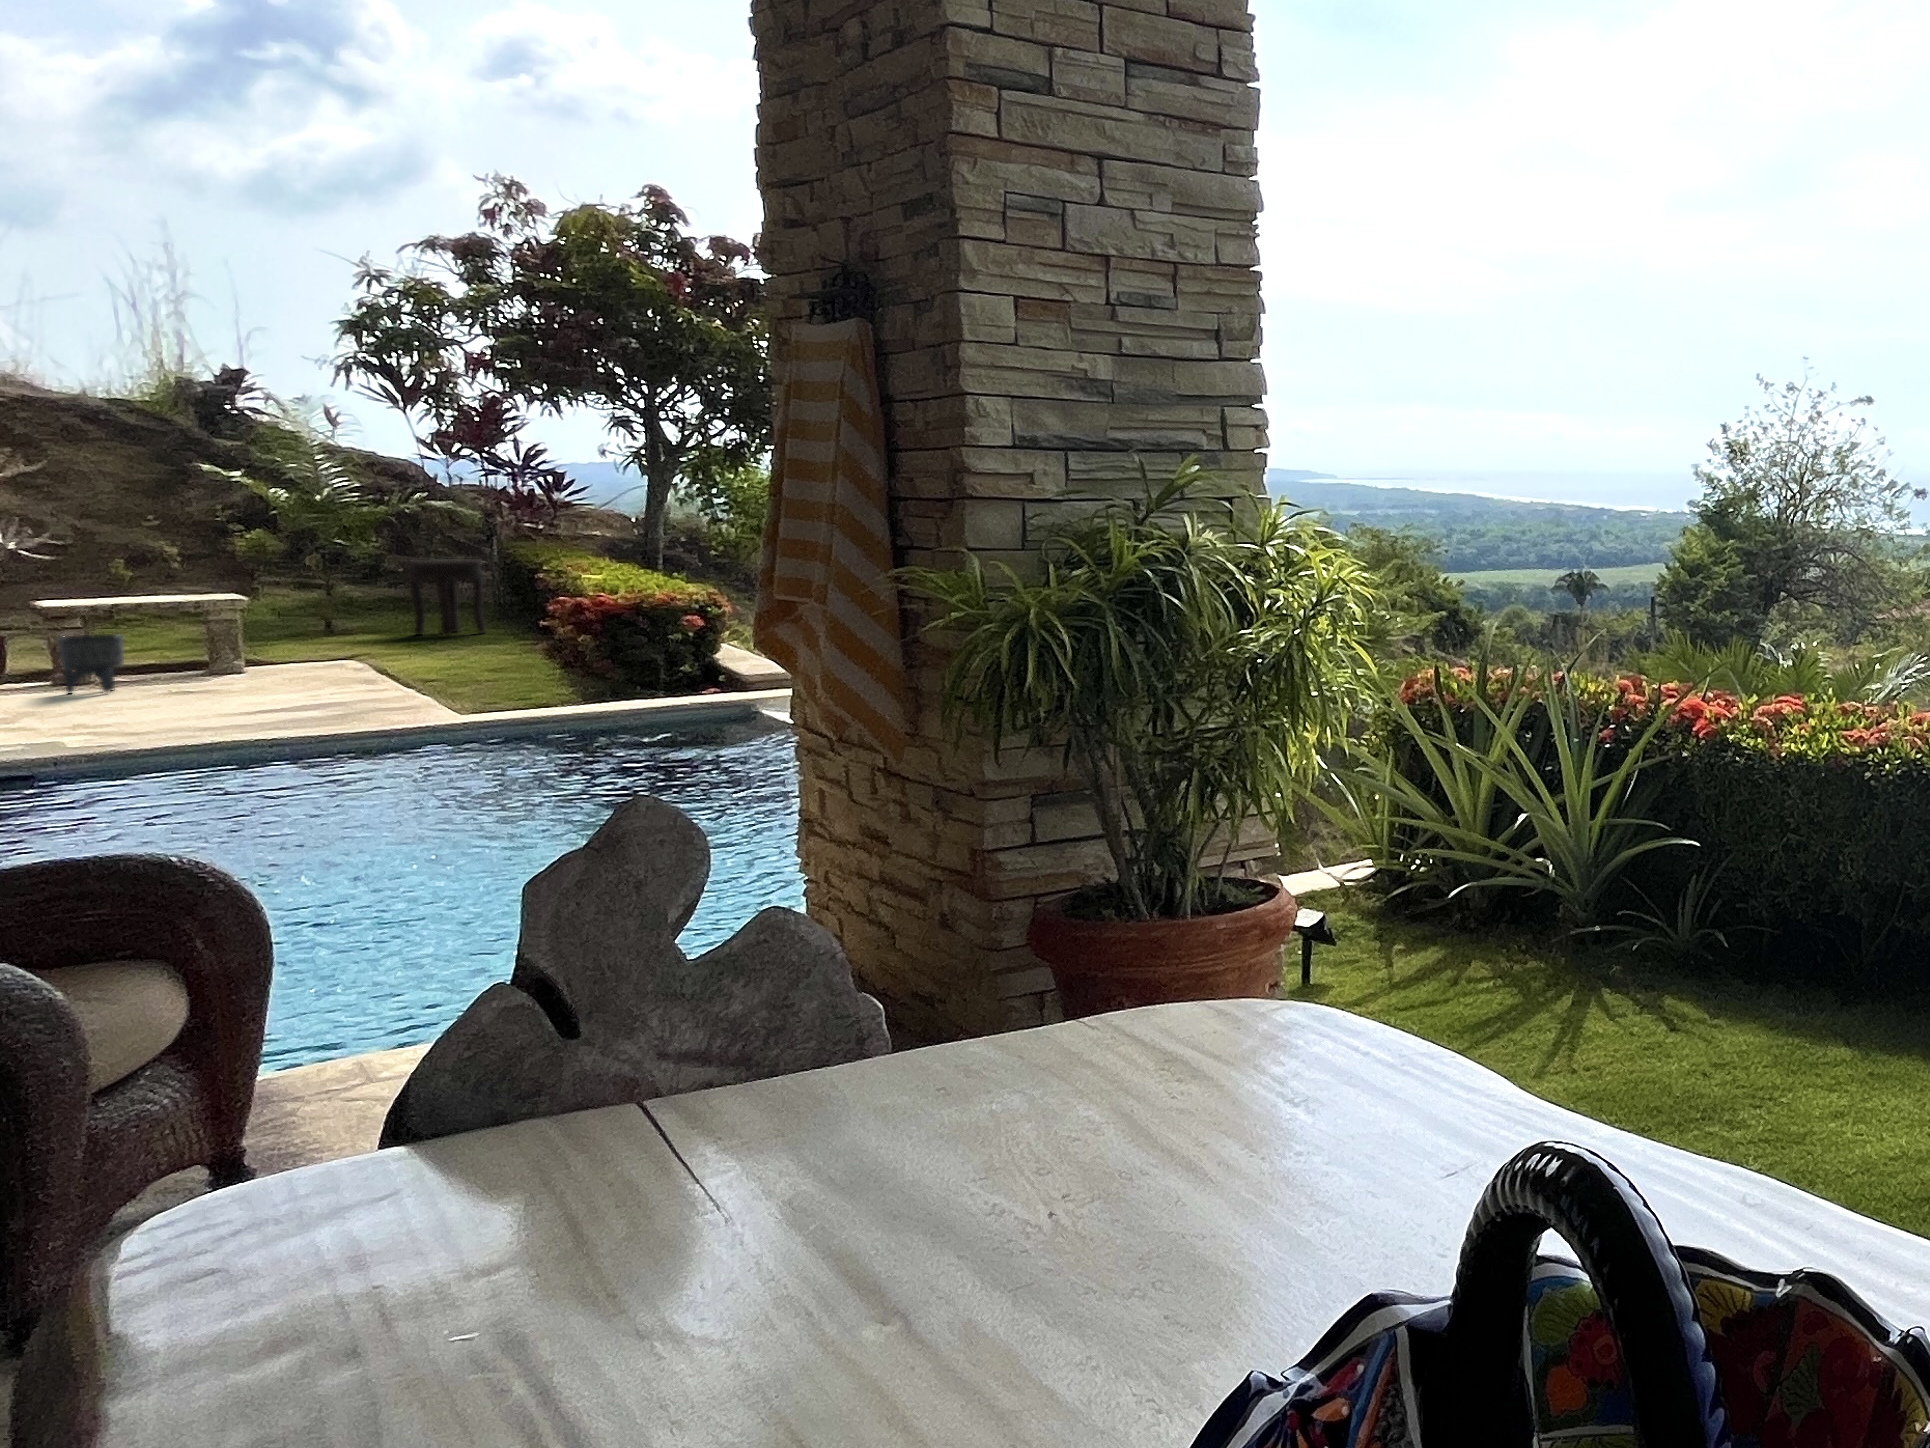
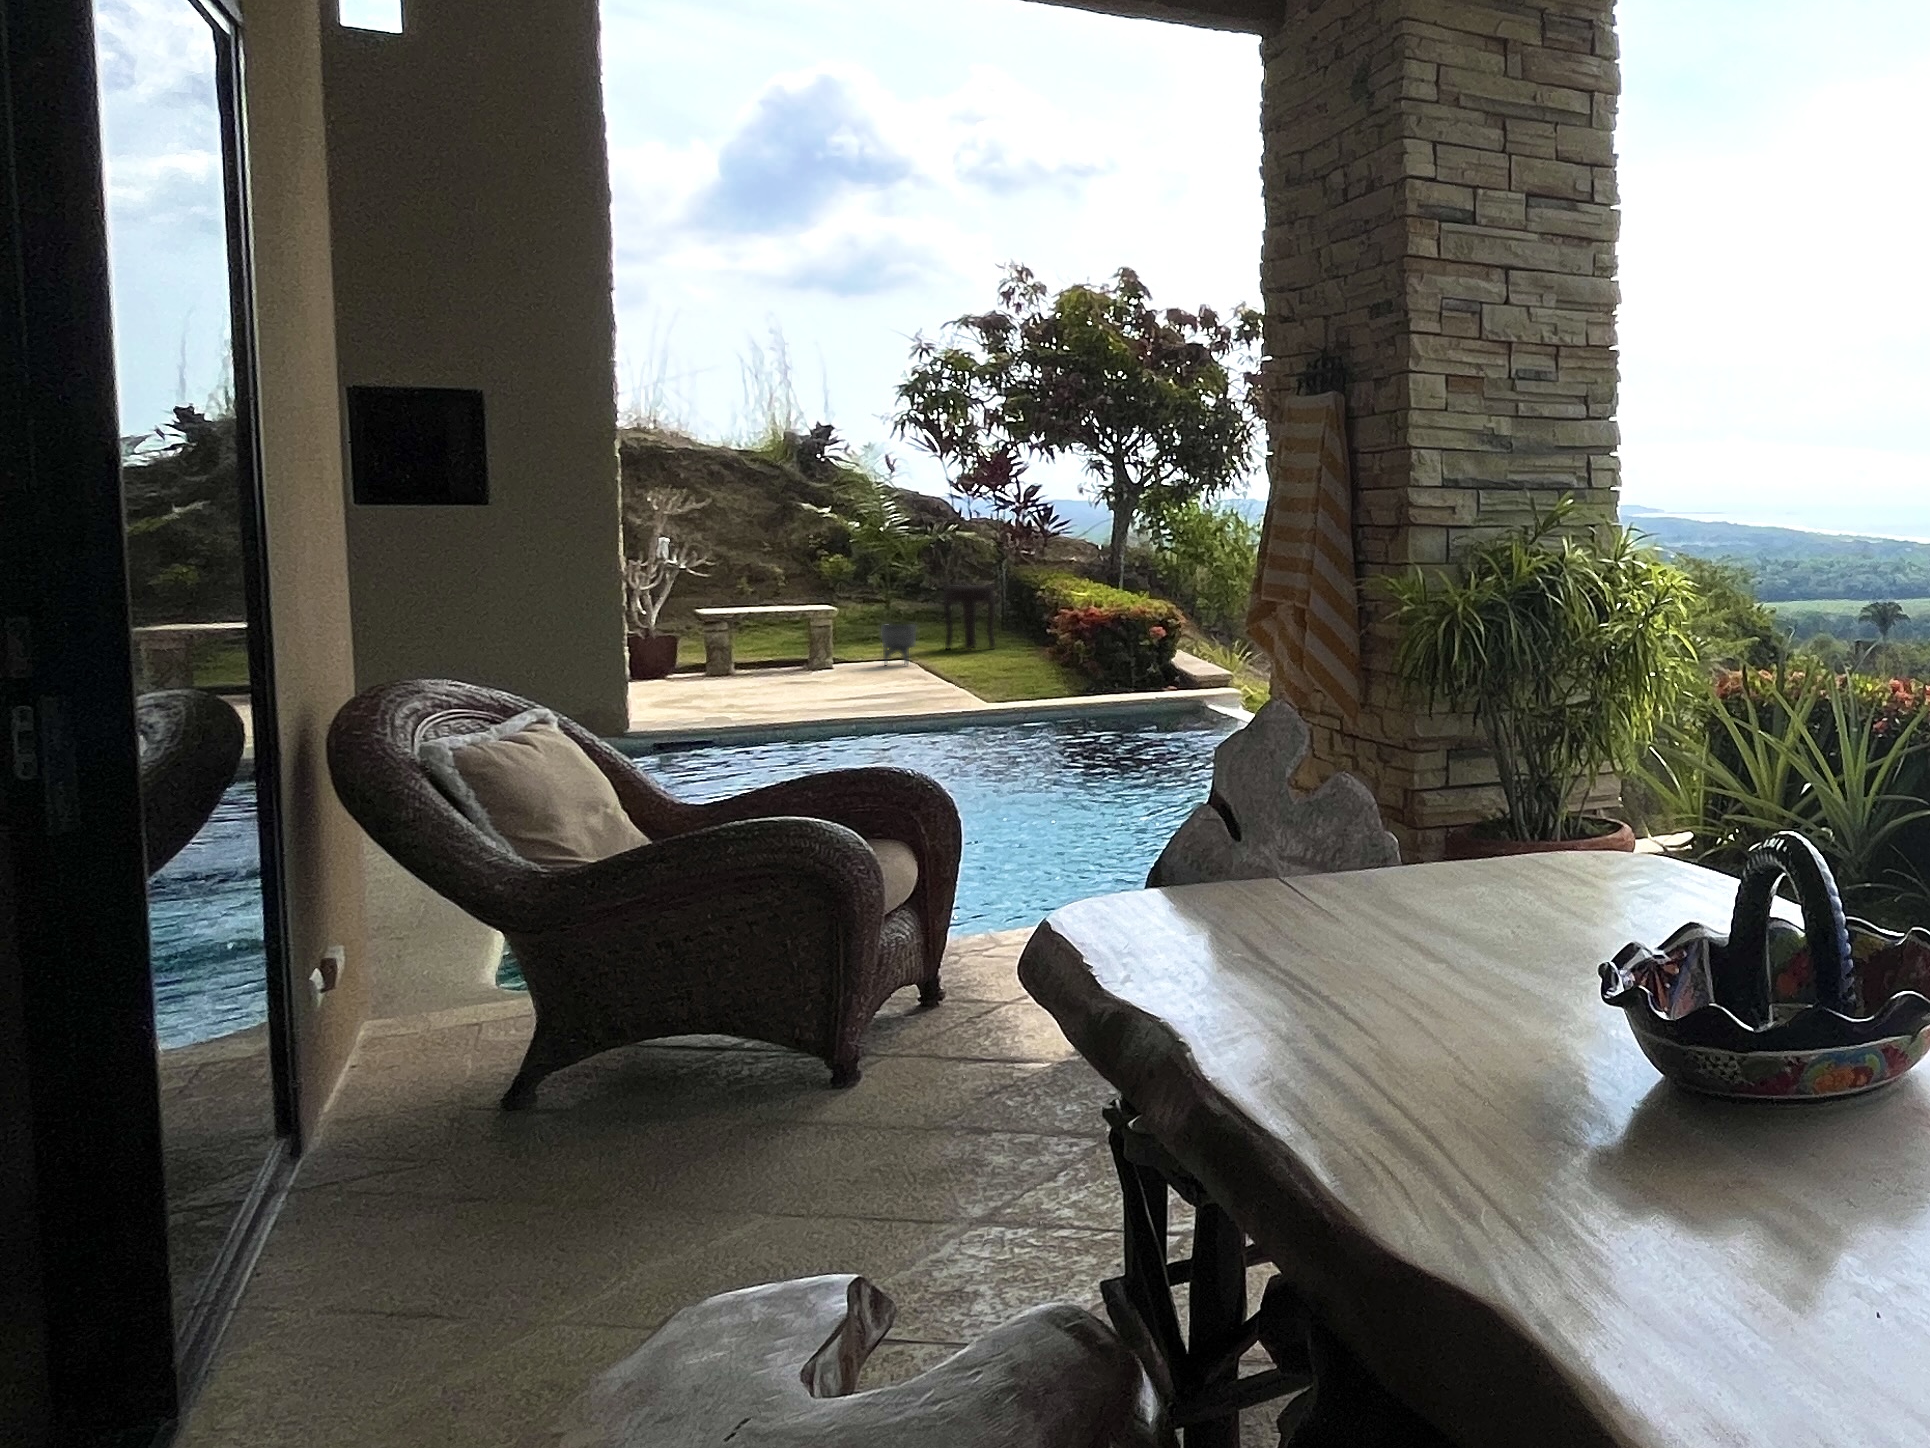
planter: present [58,634,124,694] -> present [881,624,916,665]

